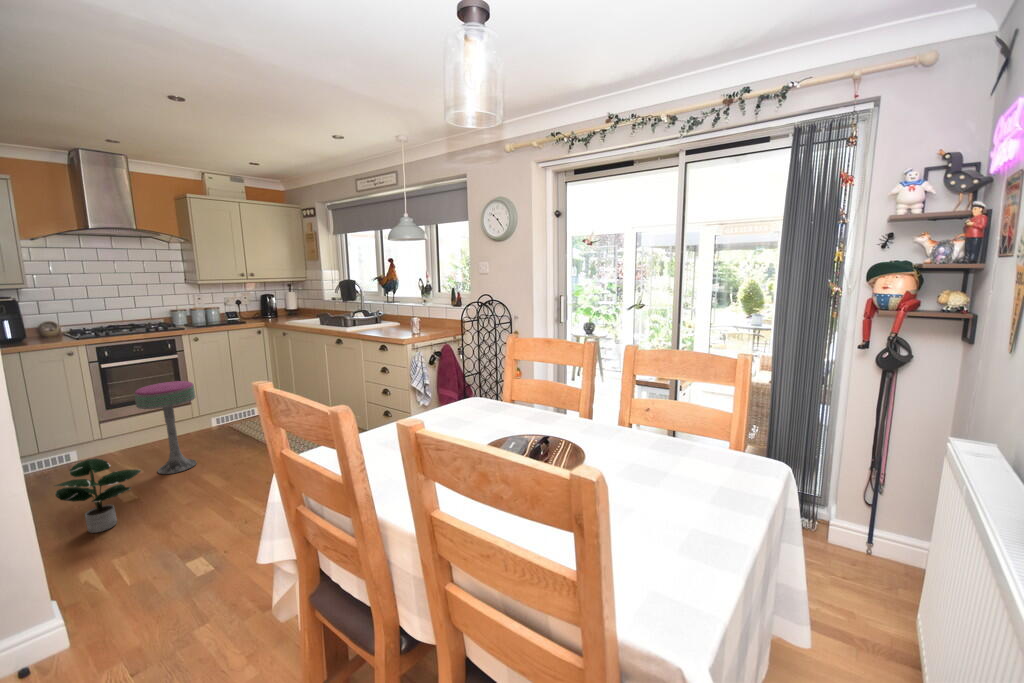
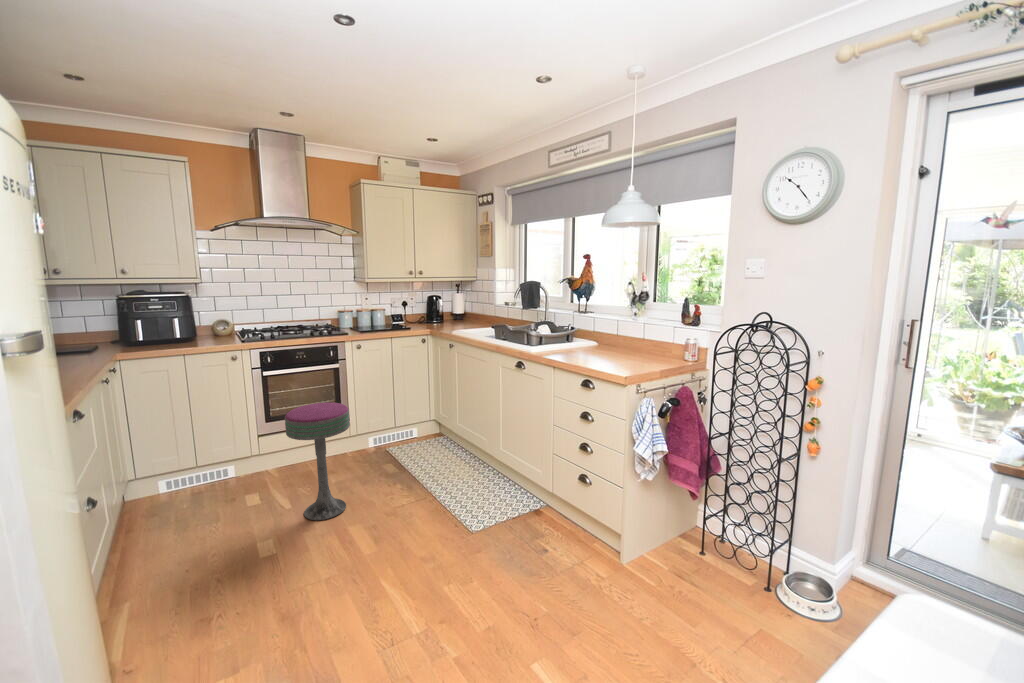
potted plant: present [55,459,141,533] -> none [167,511,273,620]

